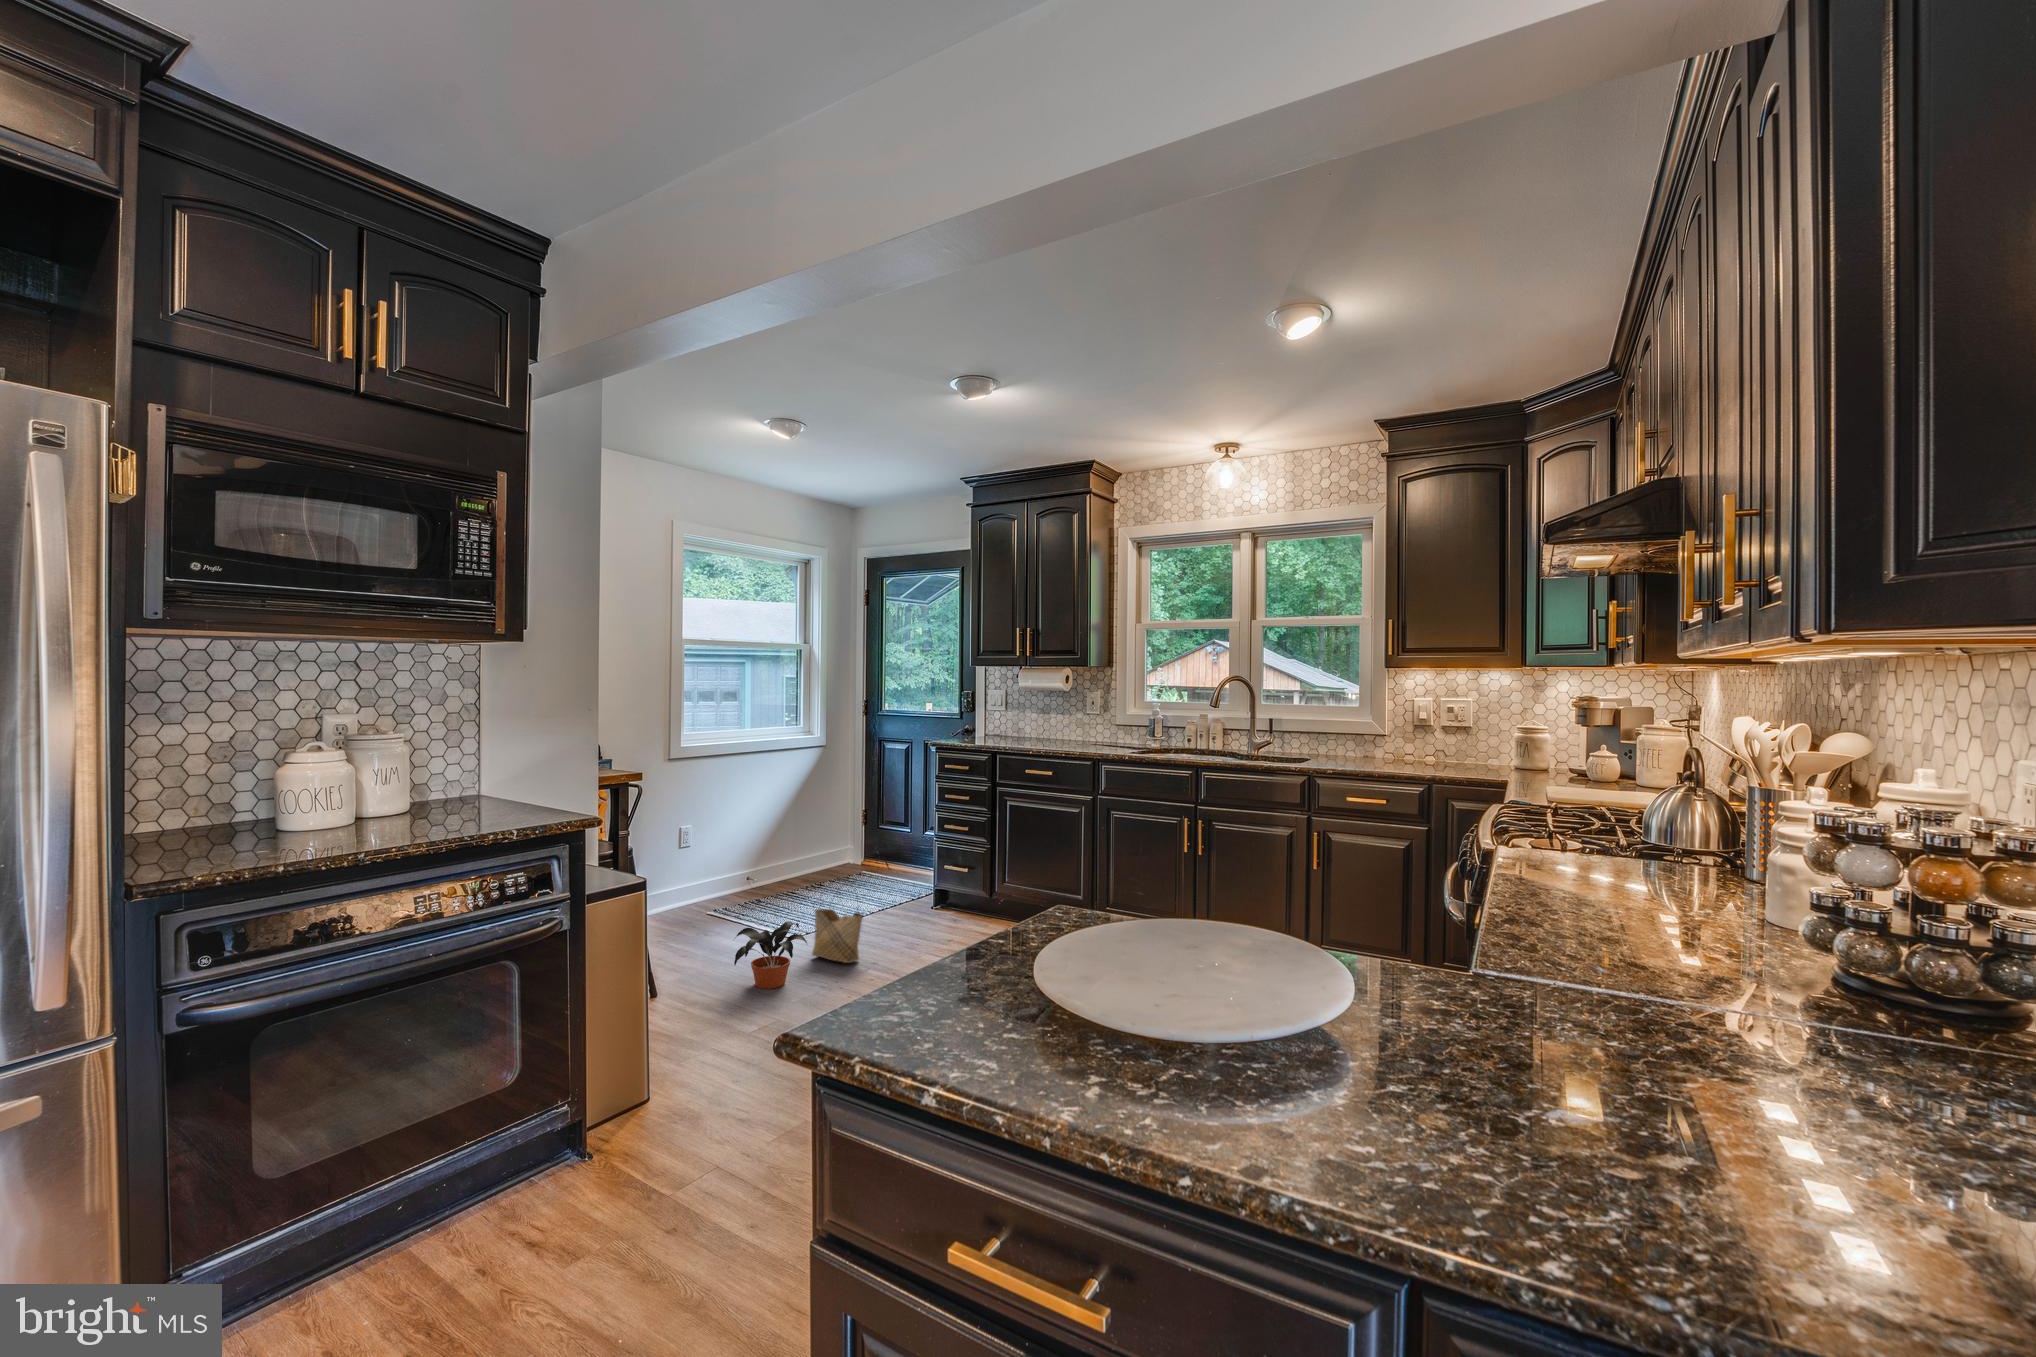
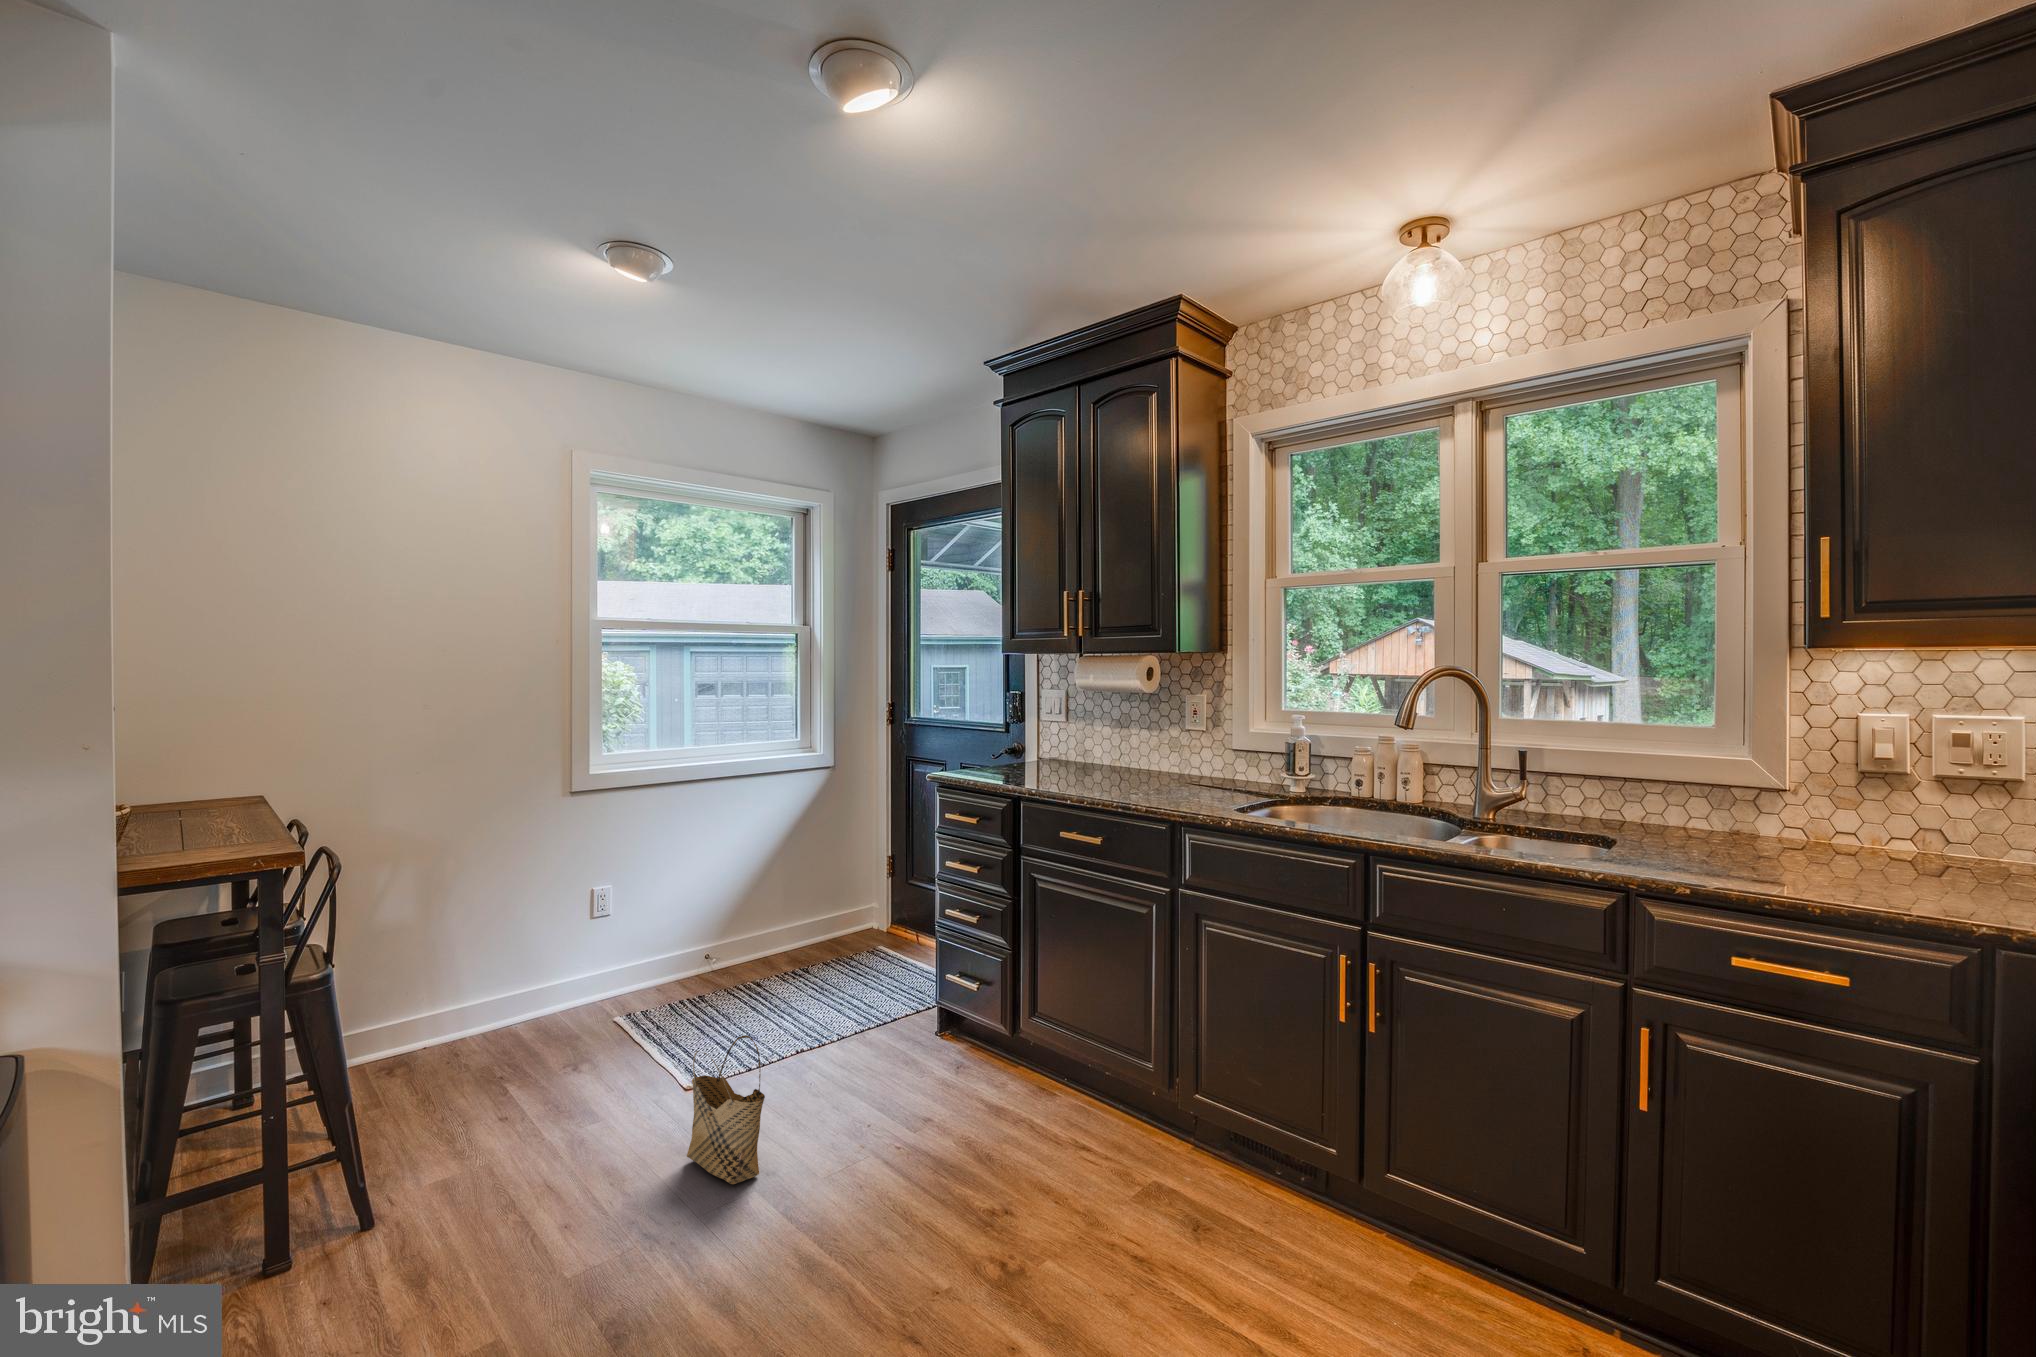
potted plant: present [734,921,807,989] -> none [494,1118,639,1253]

